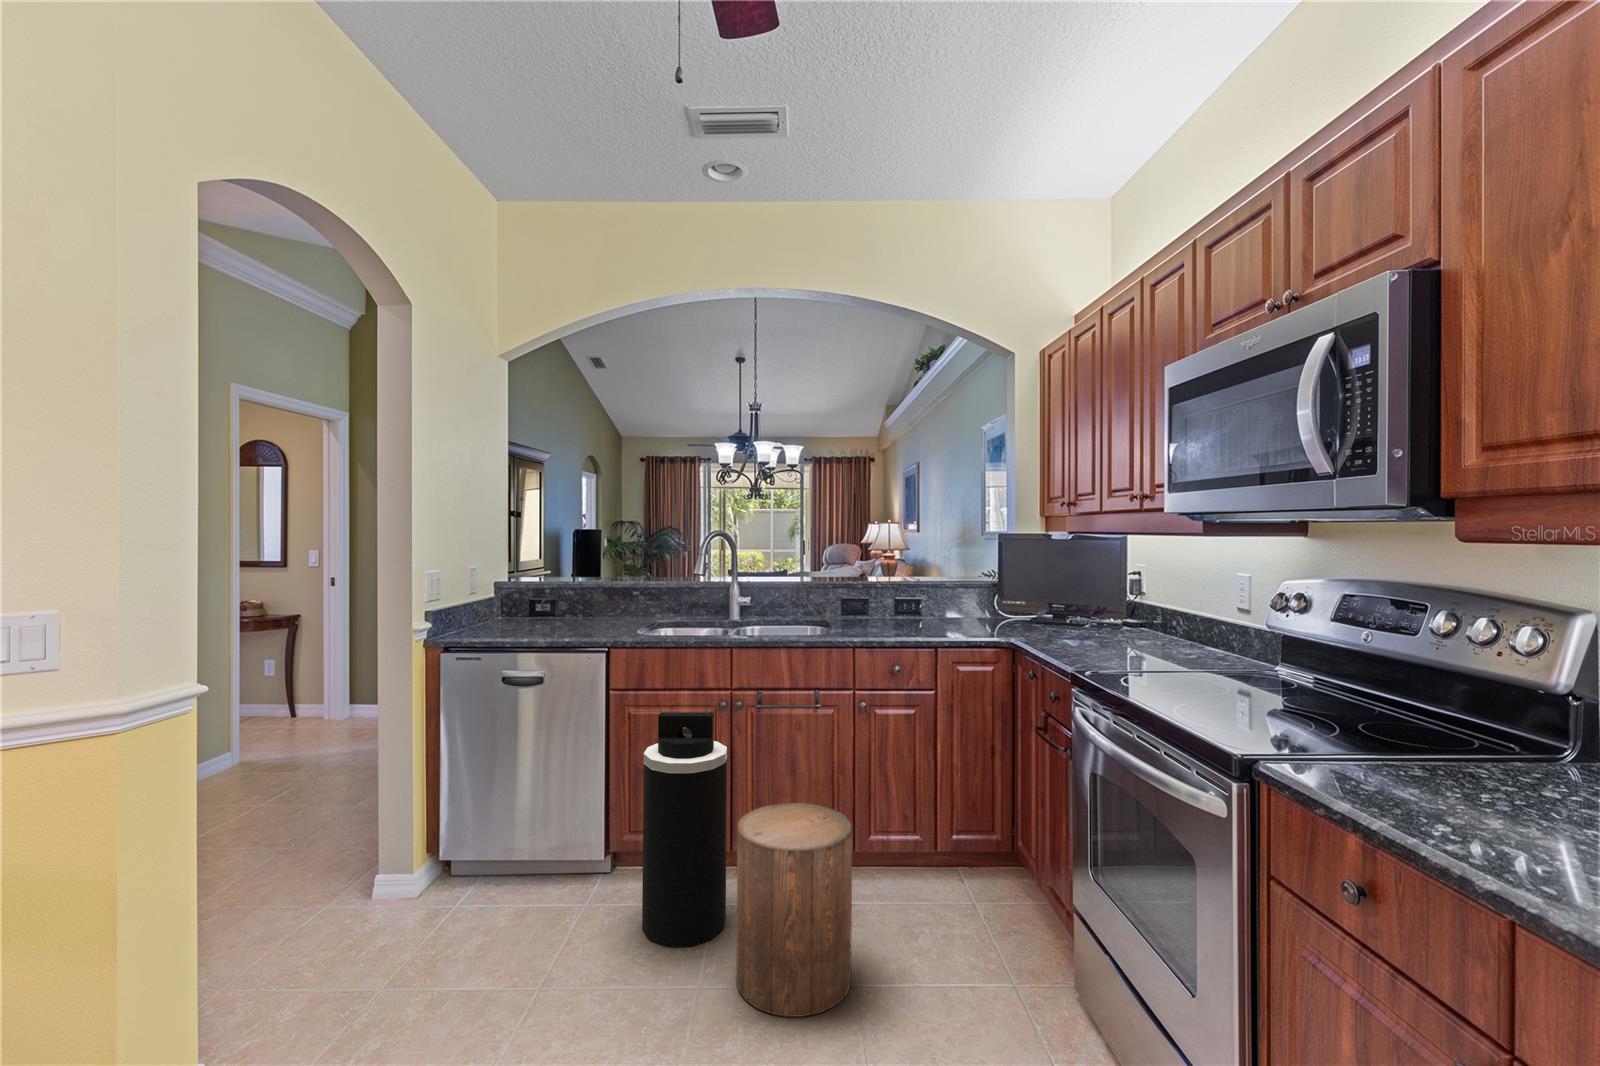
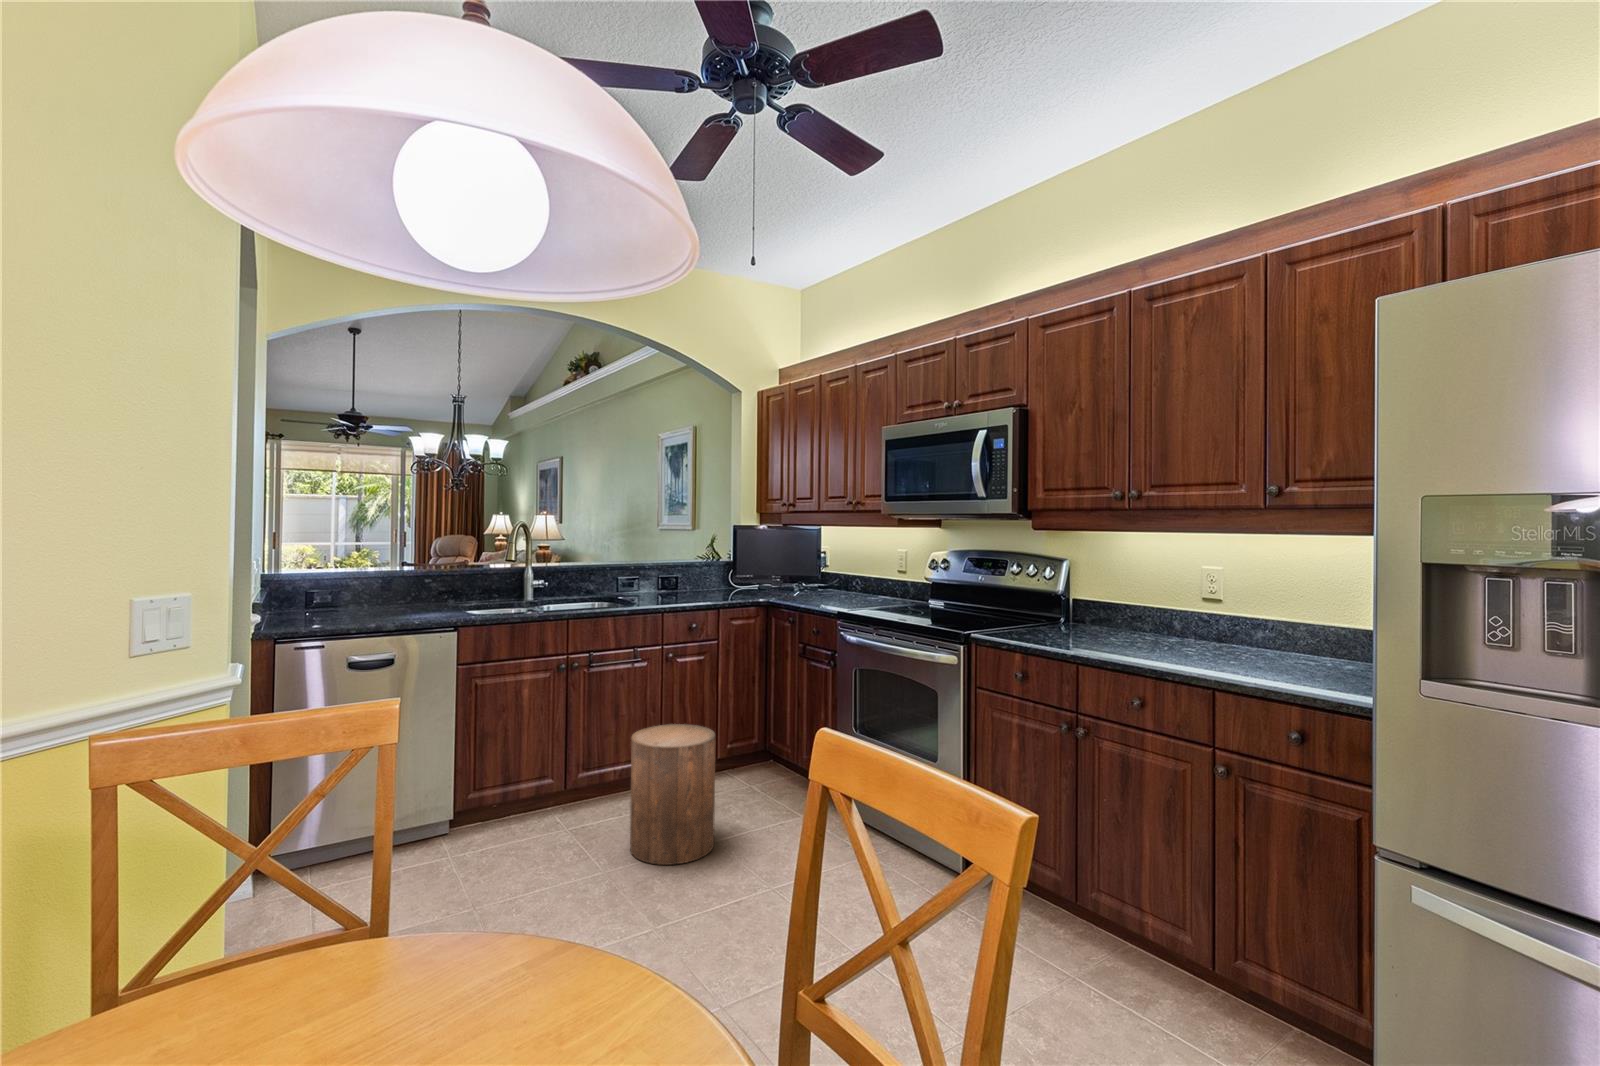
trash can: present [642,712,727,947] -> none [524,668,597,857]

